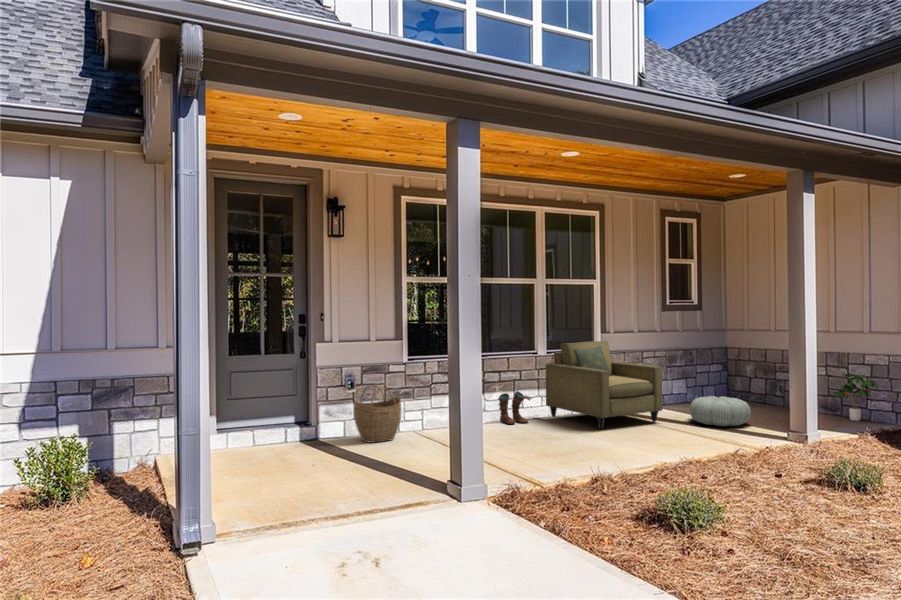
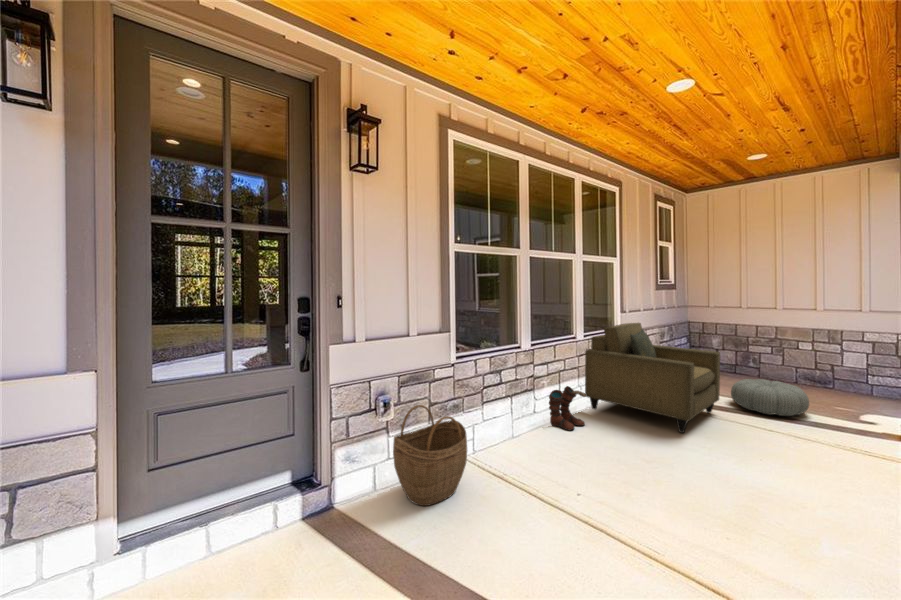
potted plant: present [834,374,878,421] -> none [832,350,893,396]

